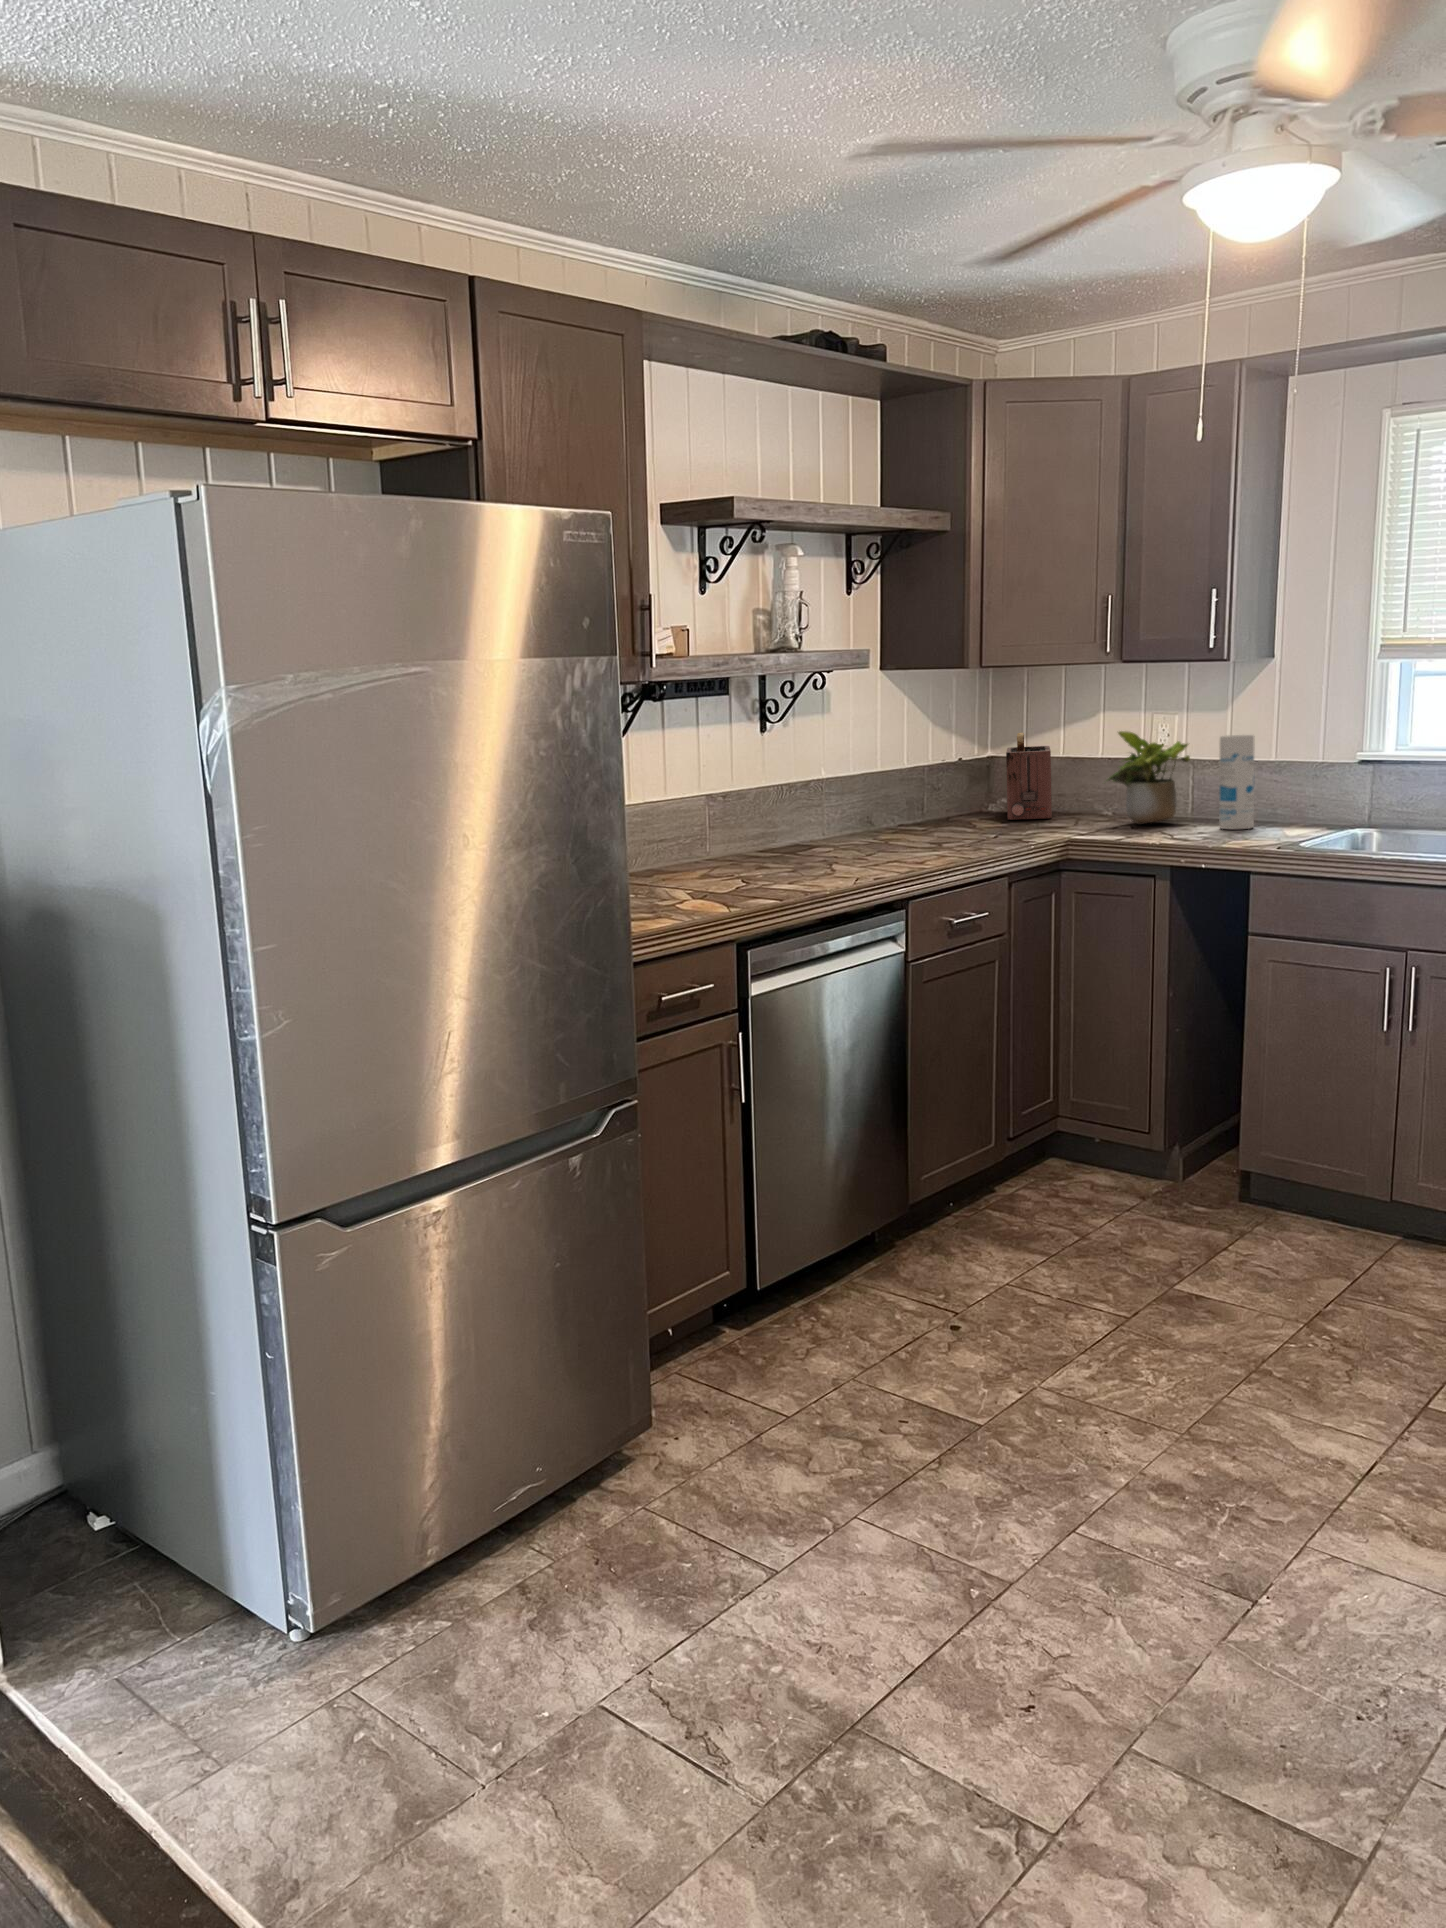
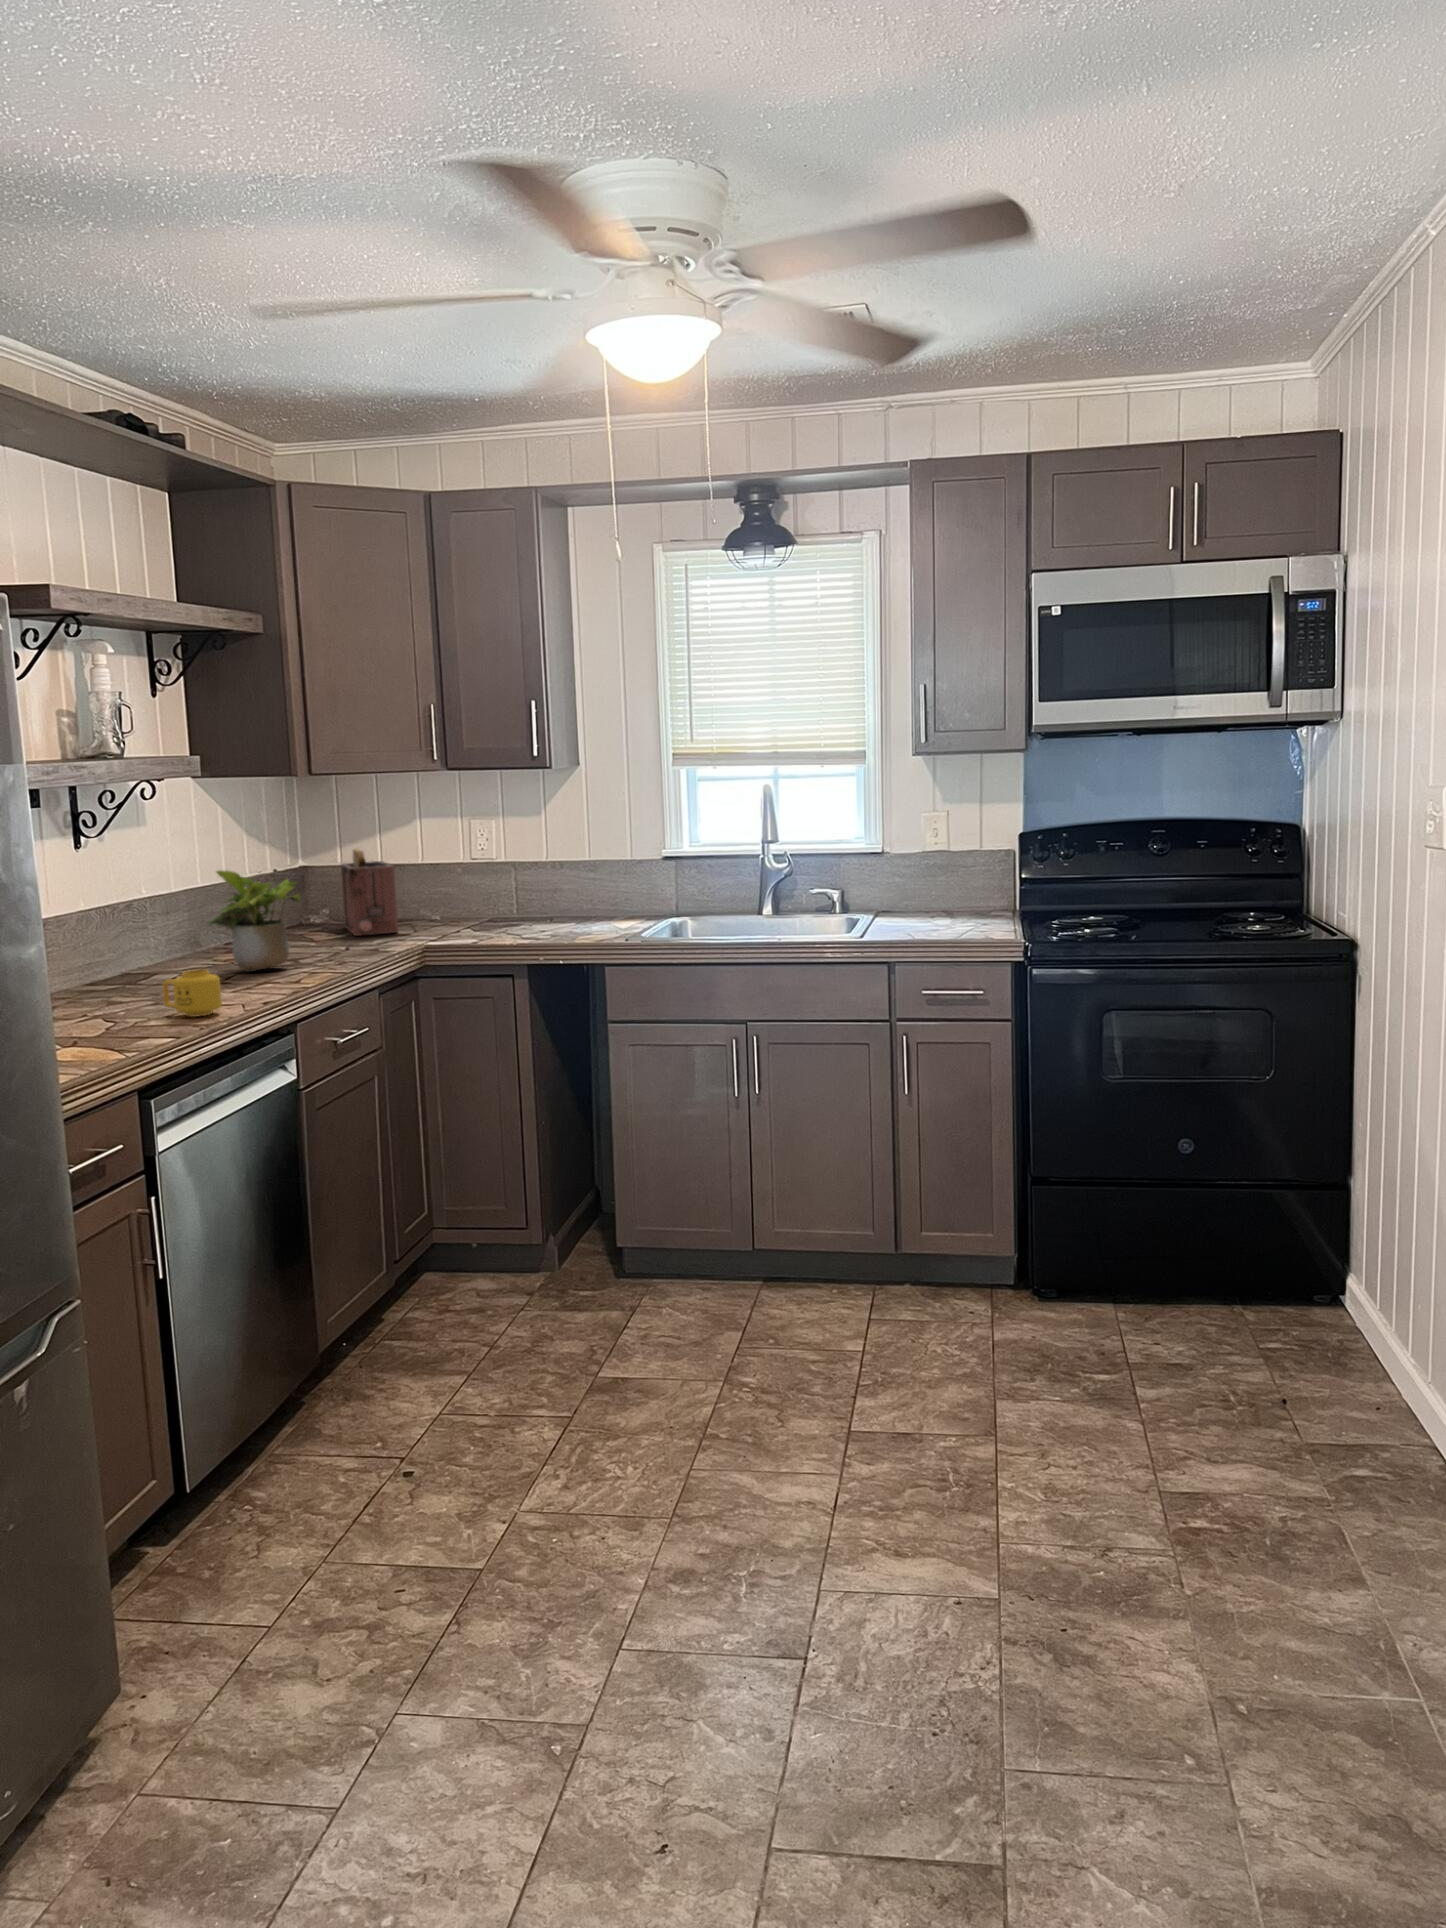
potted plant: present [1108,731,1190,825] -> present [209,870,300,972]
canister: present [1219,735,1254,829] -> none [566,848,600,935]
mug: none [782,842,828,884] -> present [163,970,222,1017]

